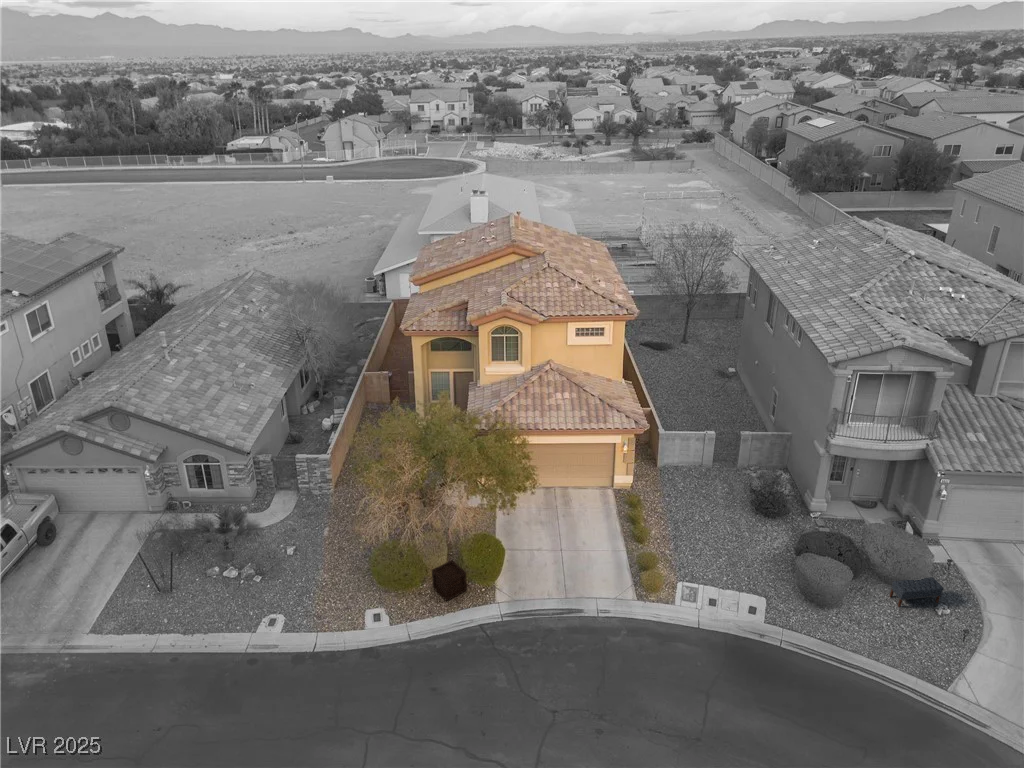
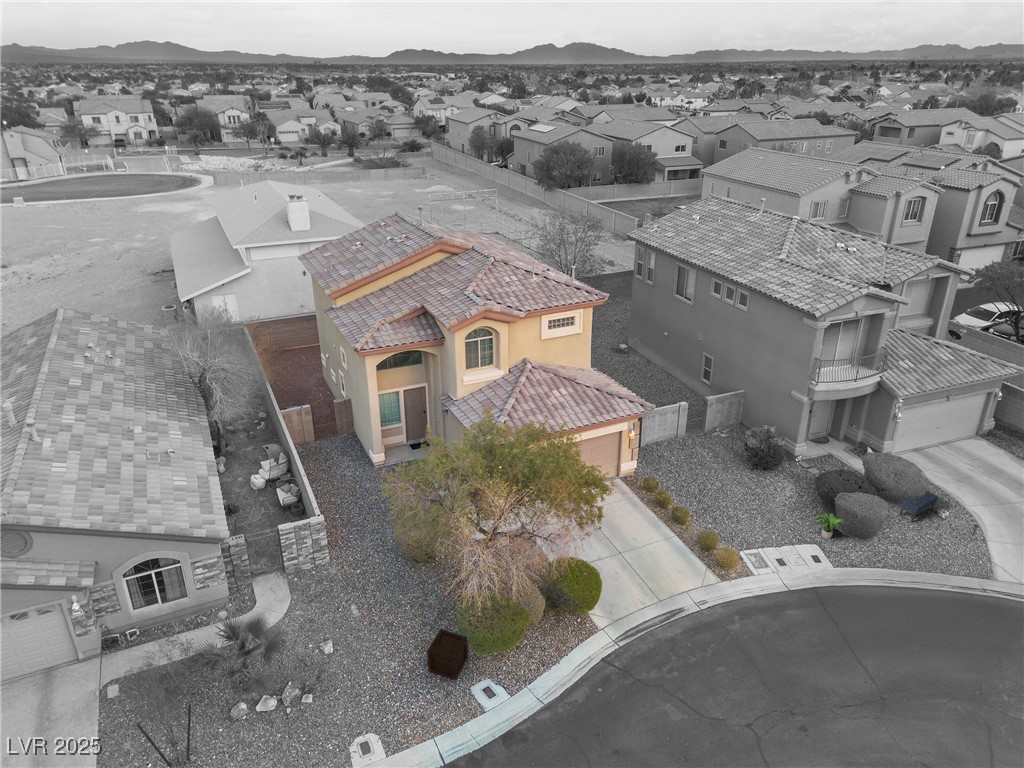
wooden crate: present [432,560,467,601] -> present [427,629,468,680]
potted plant: none [769,568,801,595] -> present [815,513,844,539]

